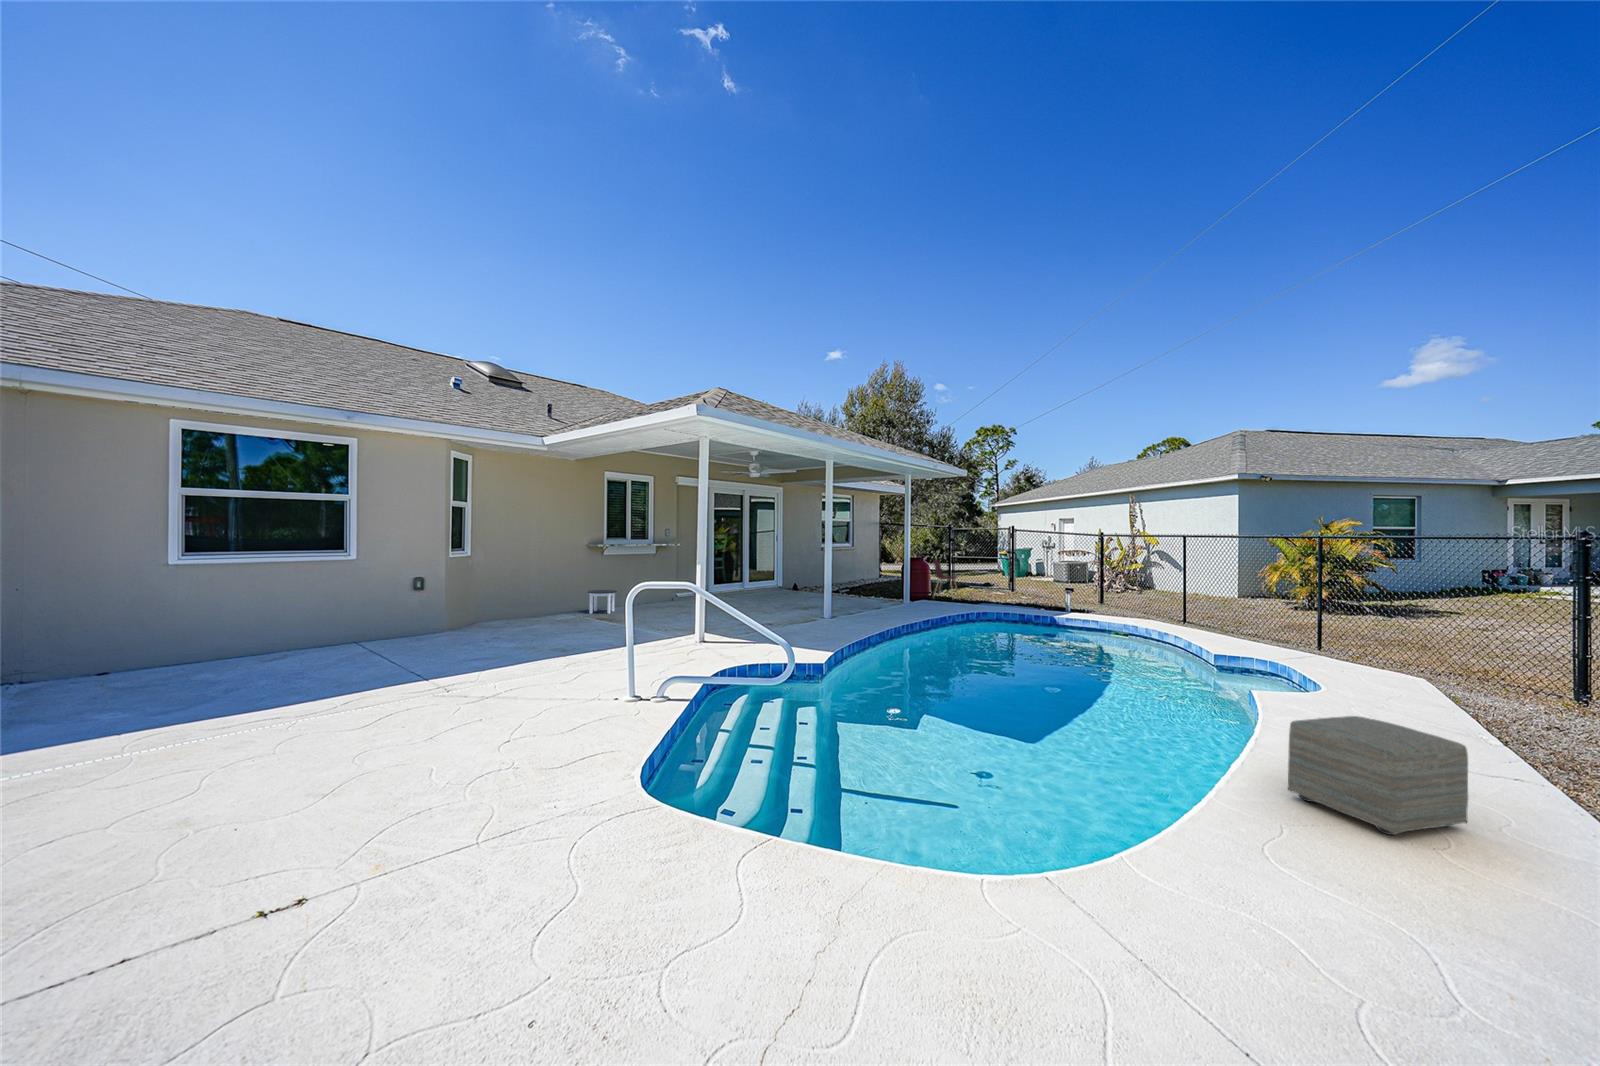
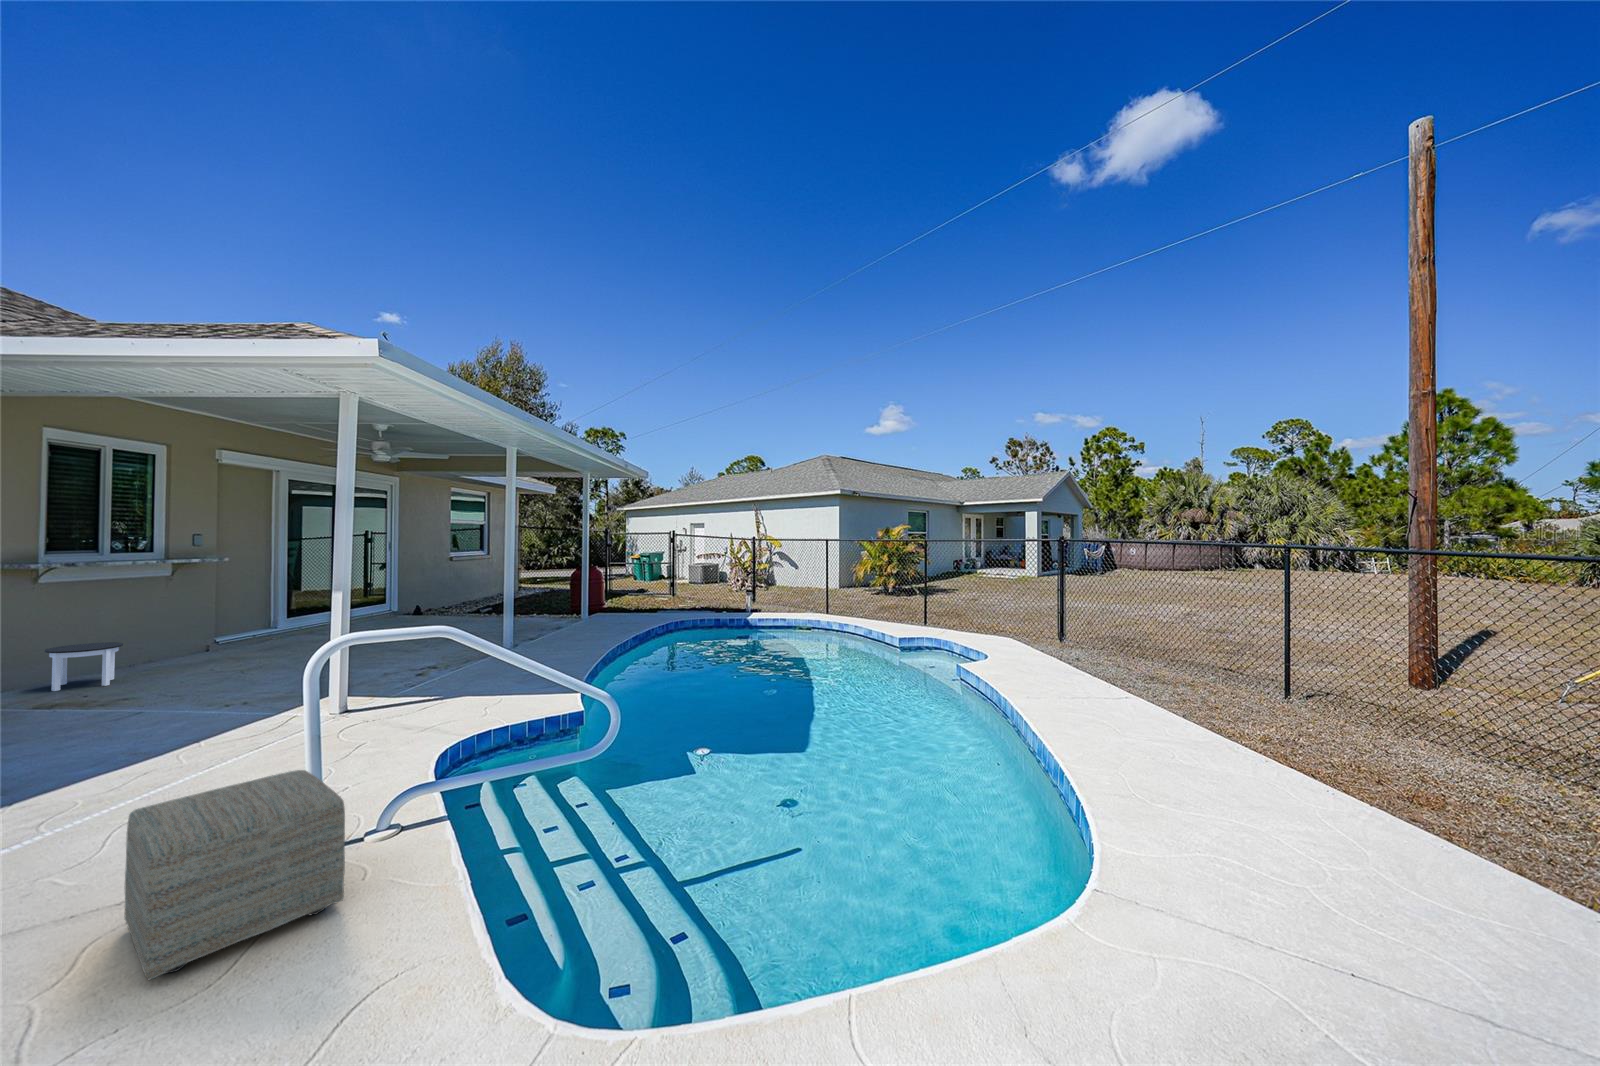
chair: present [934,559,957,592] -> none [605,566,631,609]
ottoman: present [1288,716,1468,835] -> present [124,770,345,980]

